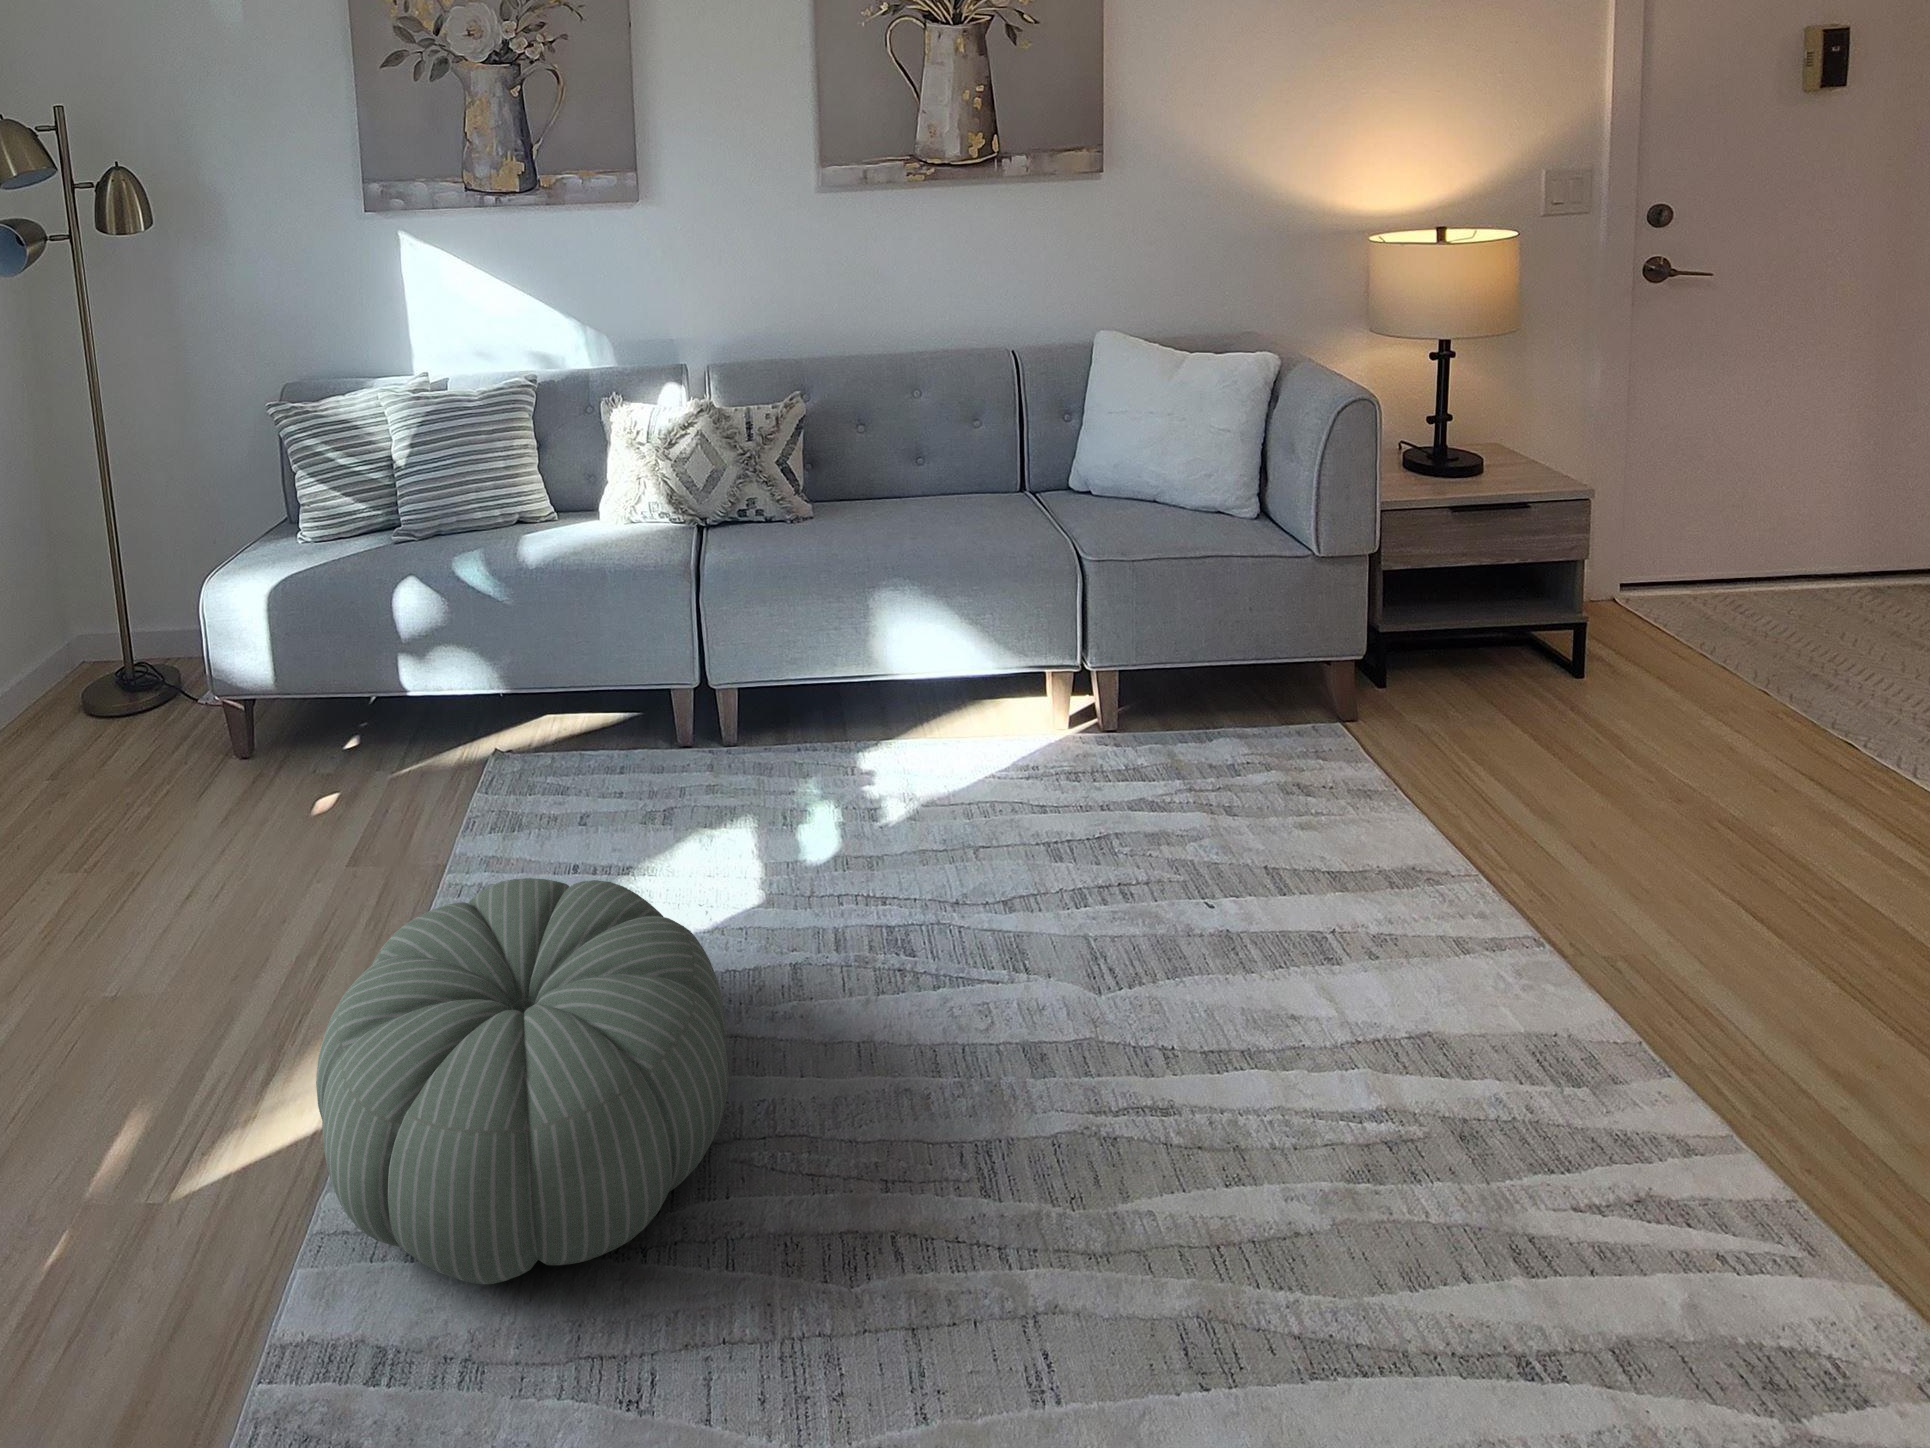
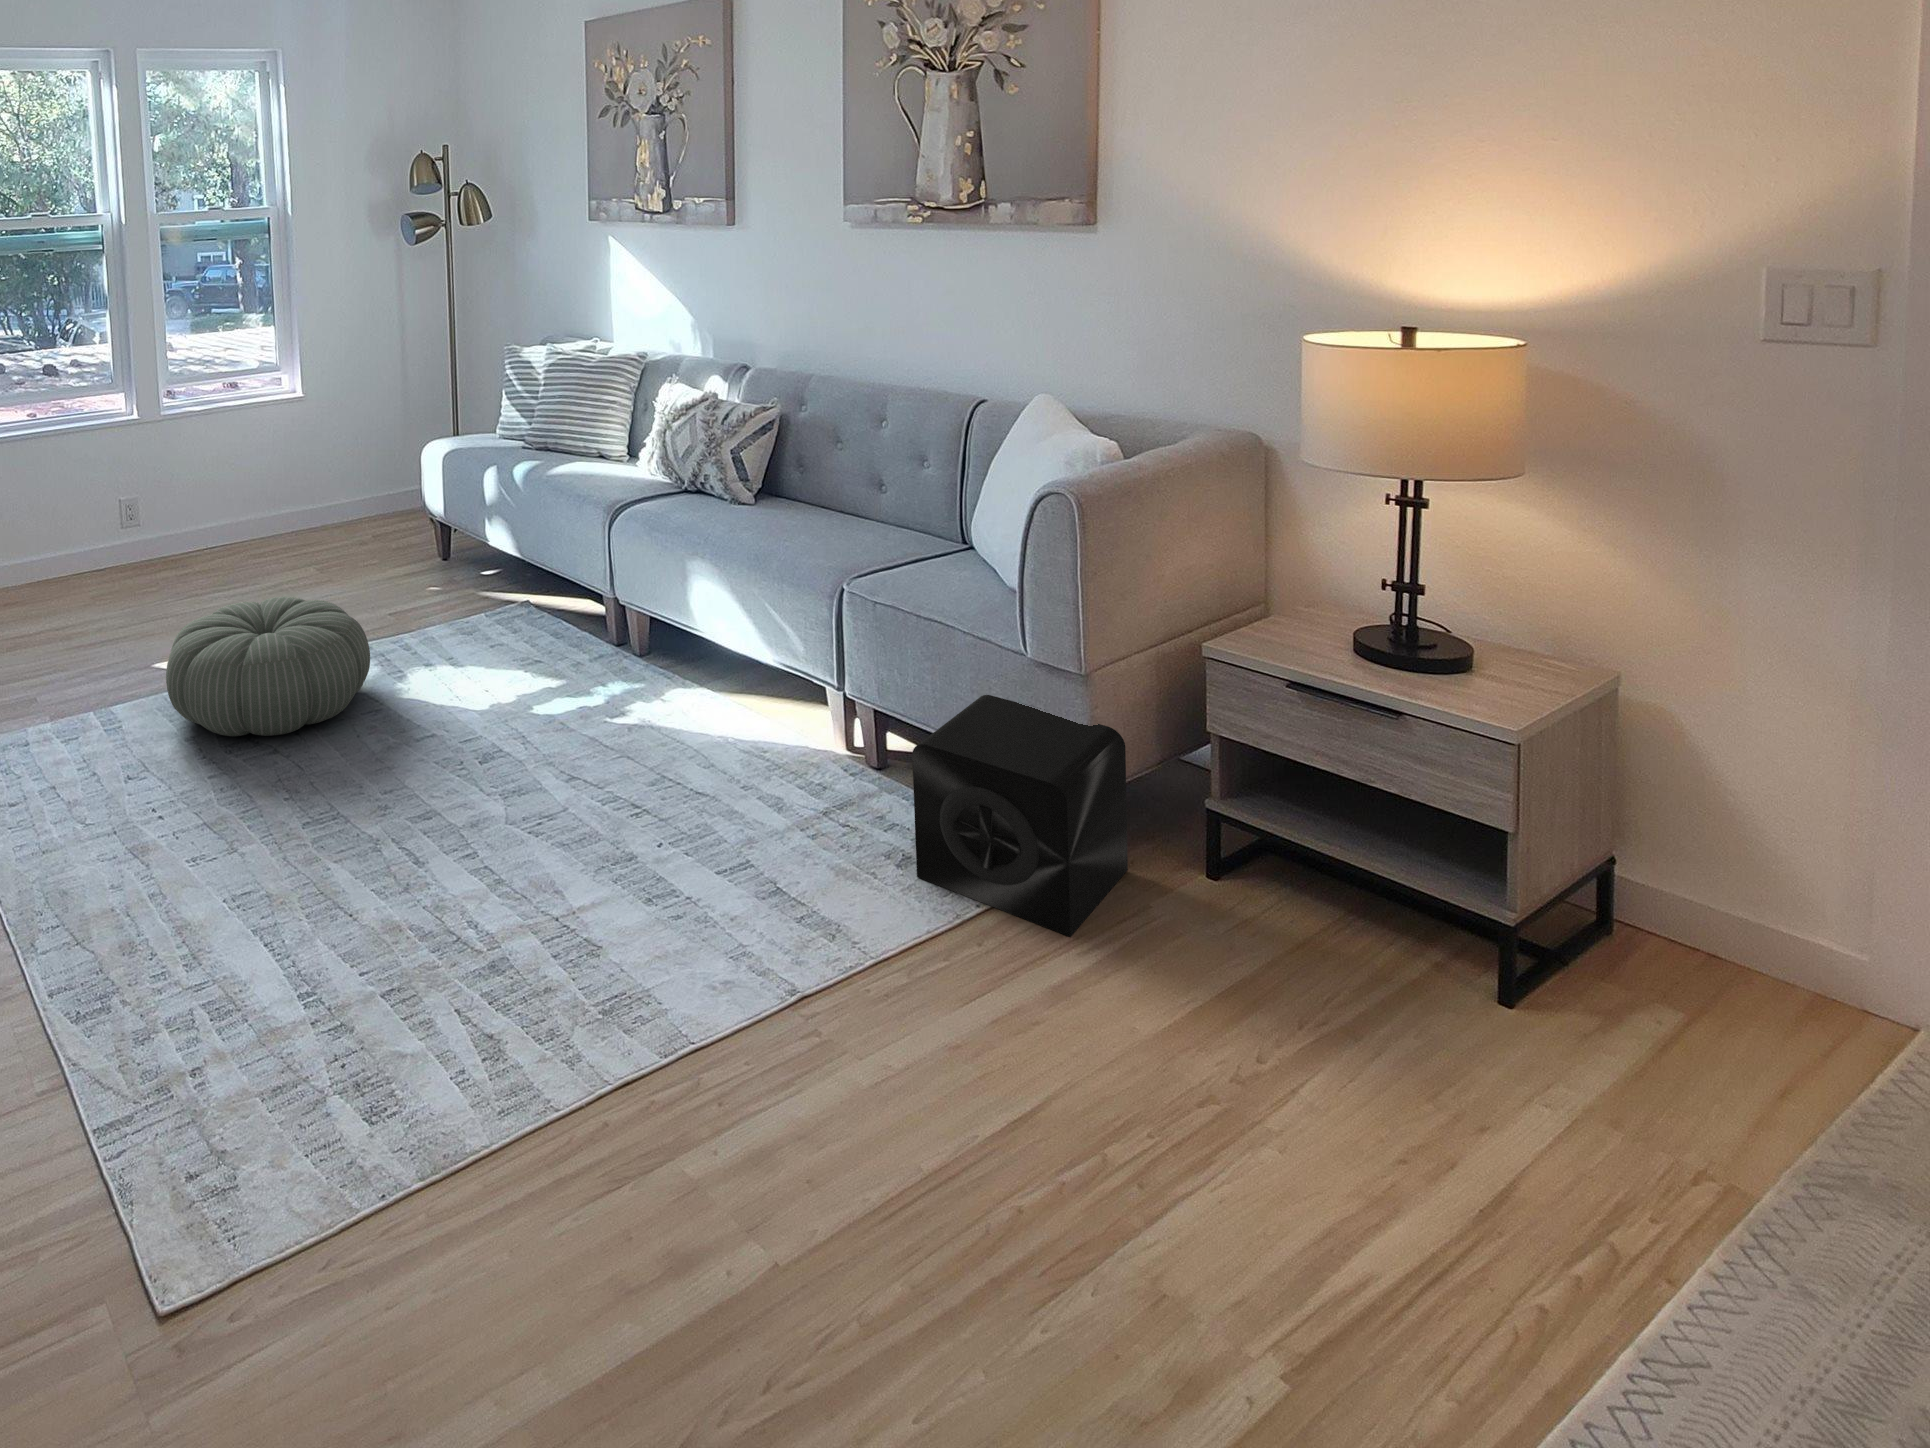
speaker: none [1294,594,1525,804] -> present [912,695,1128,937]

